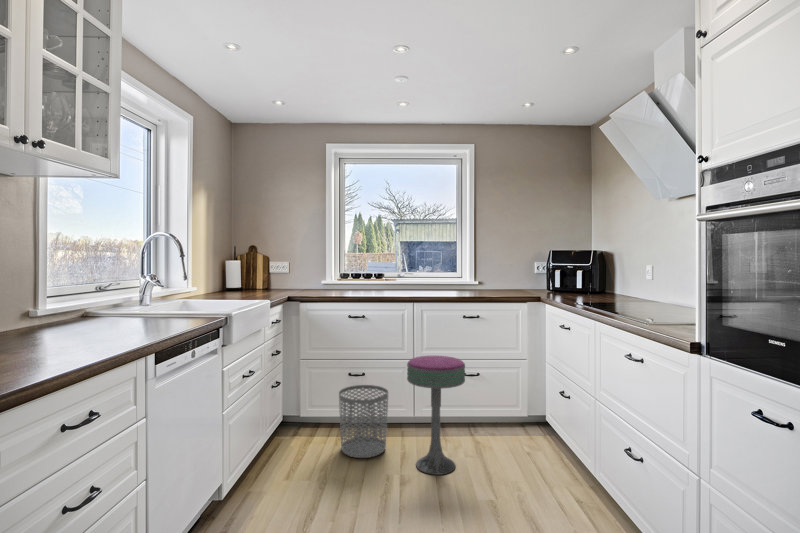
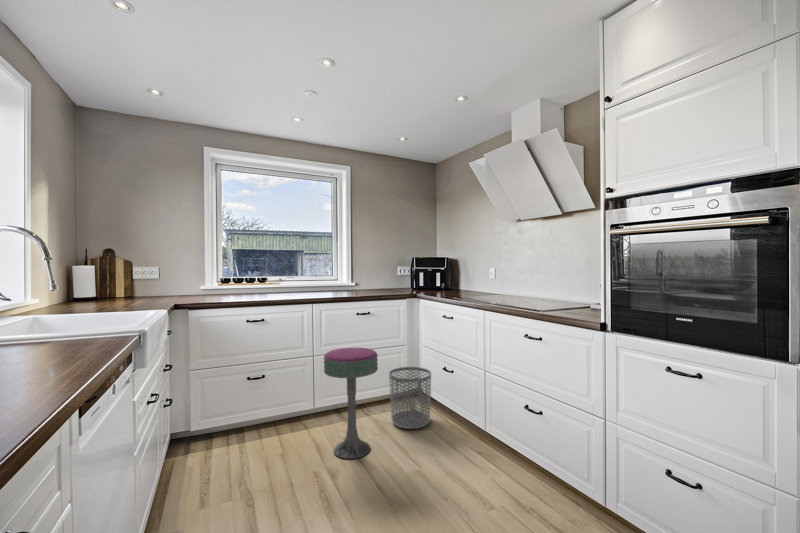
waste bin: present [339,385,388,458] -> present [389,367,431,429]

